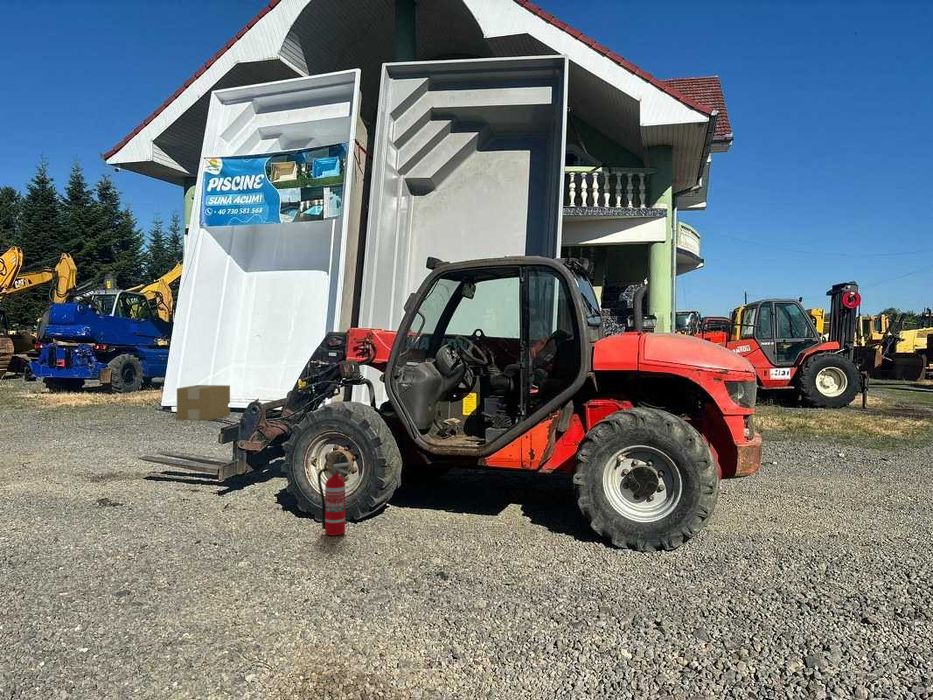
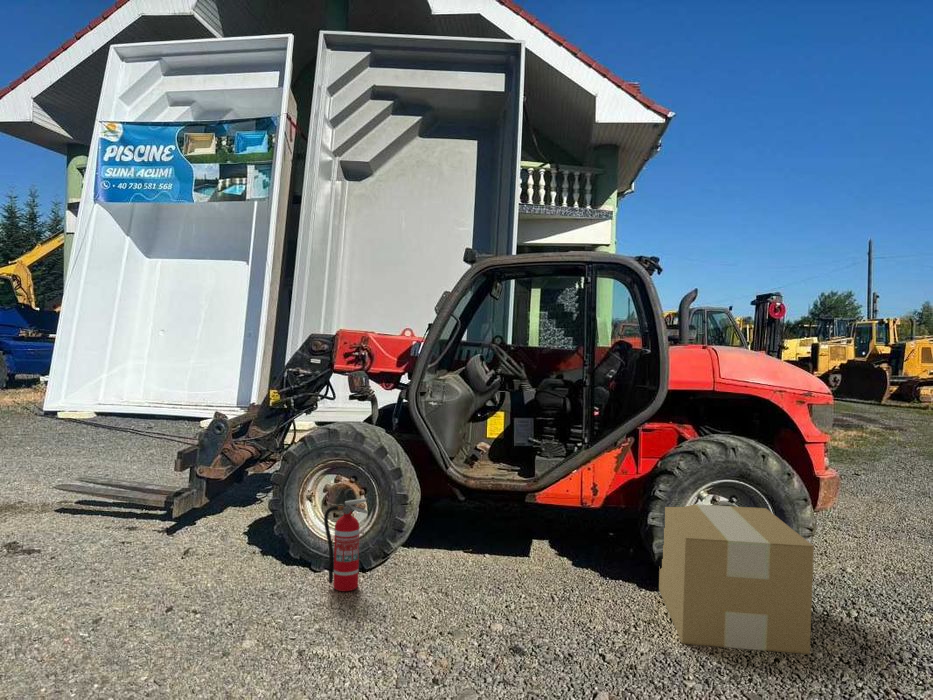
cardboard box: present [177,385,230,420] -> present [659,504,814,654]

